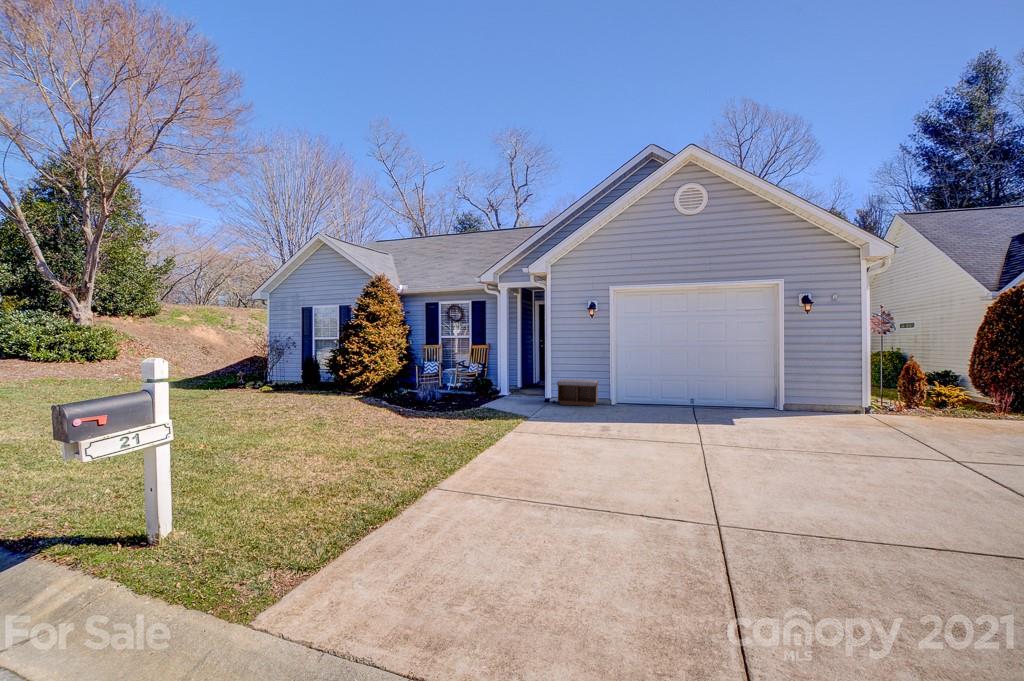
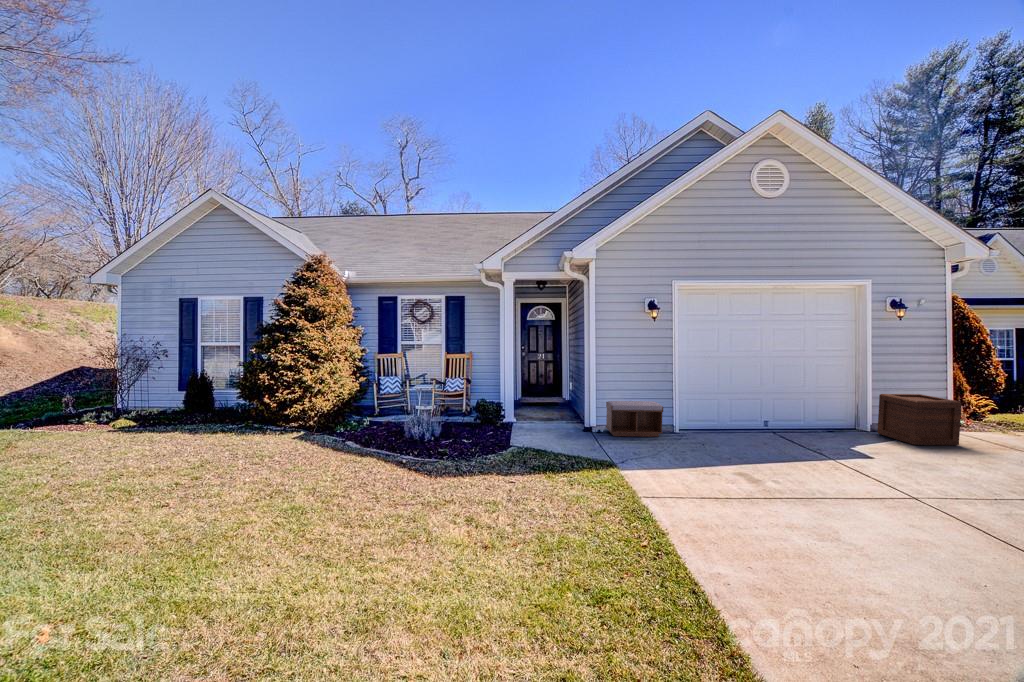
wooden crate: none [789,378,847,422] -> present [878,394,961,446]

